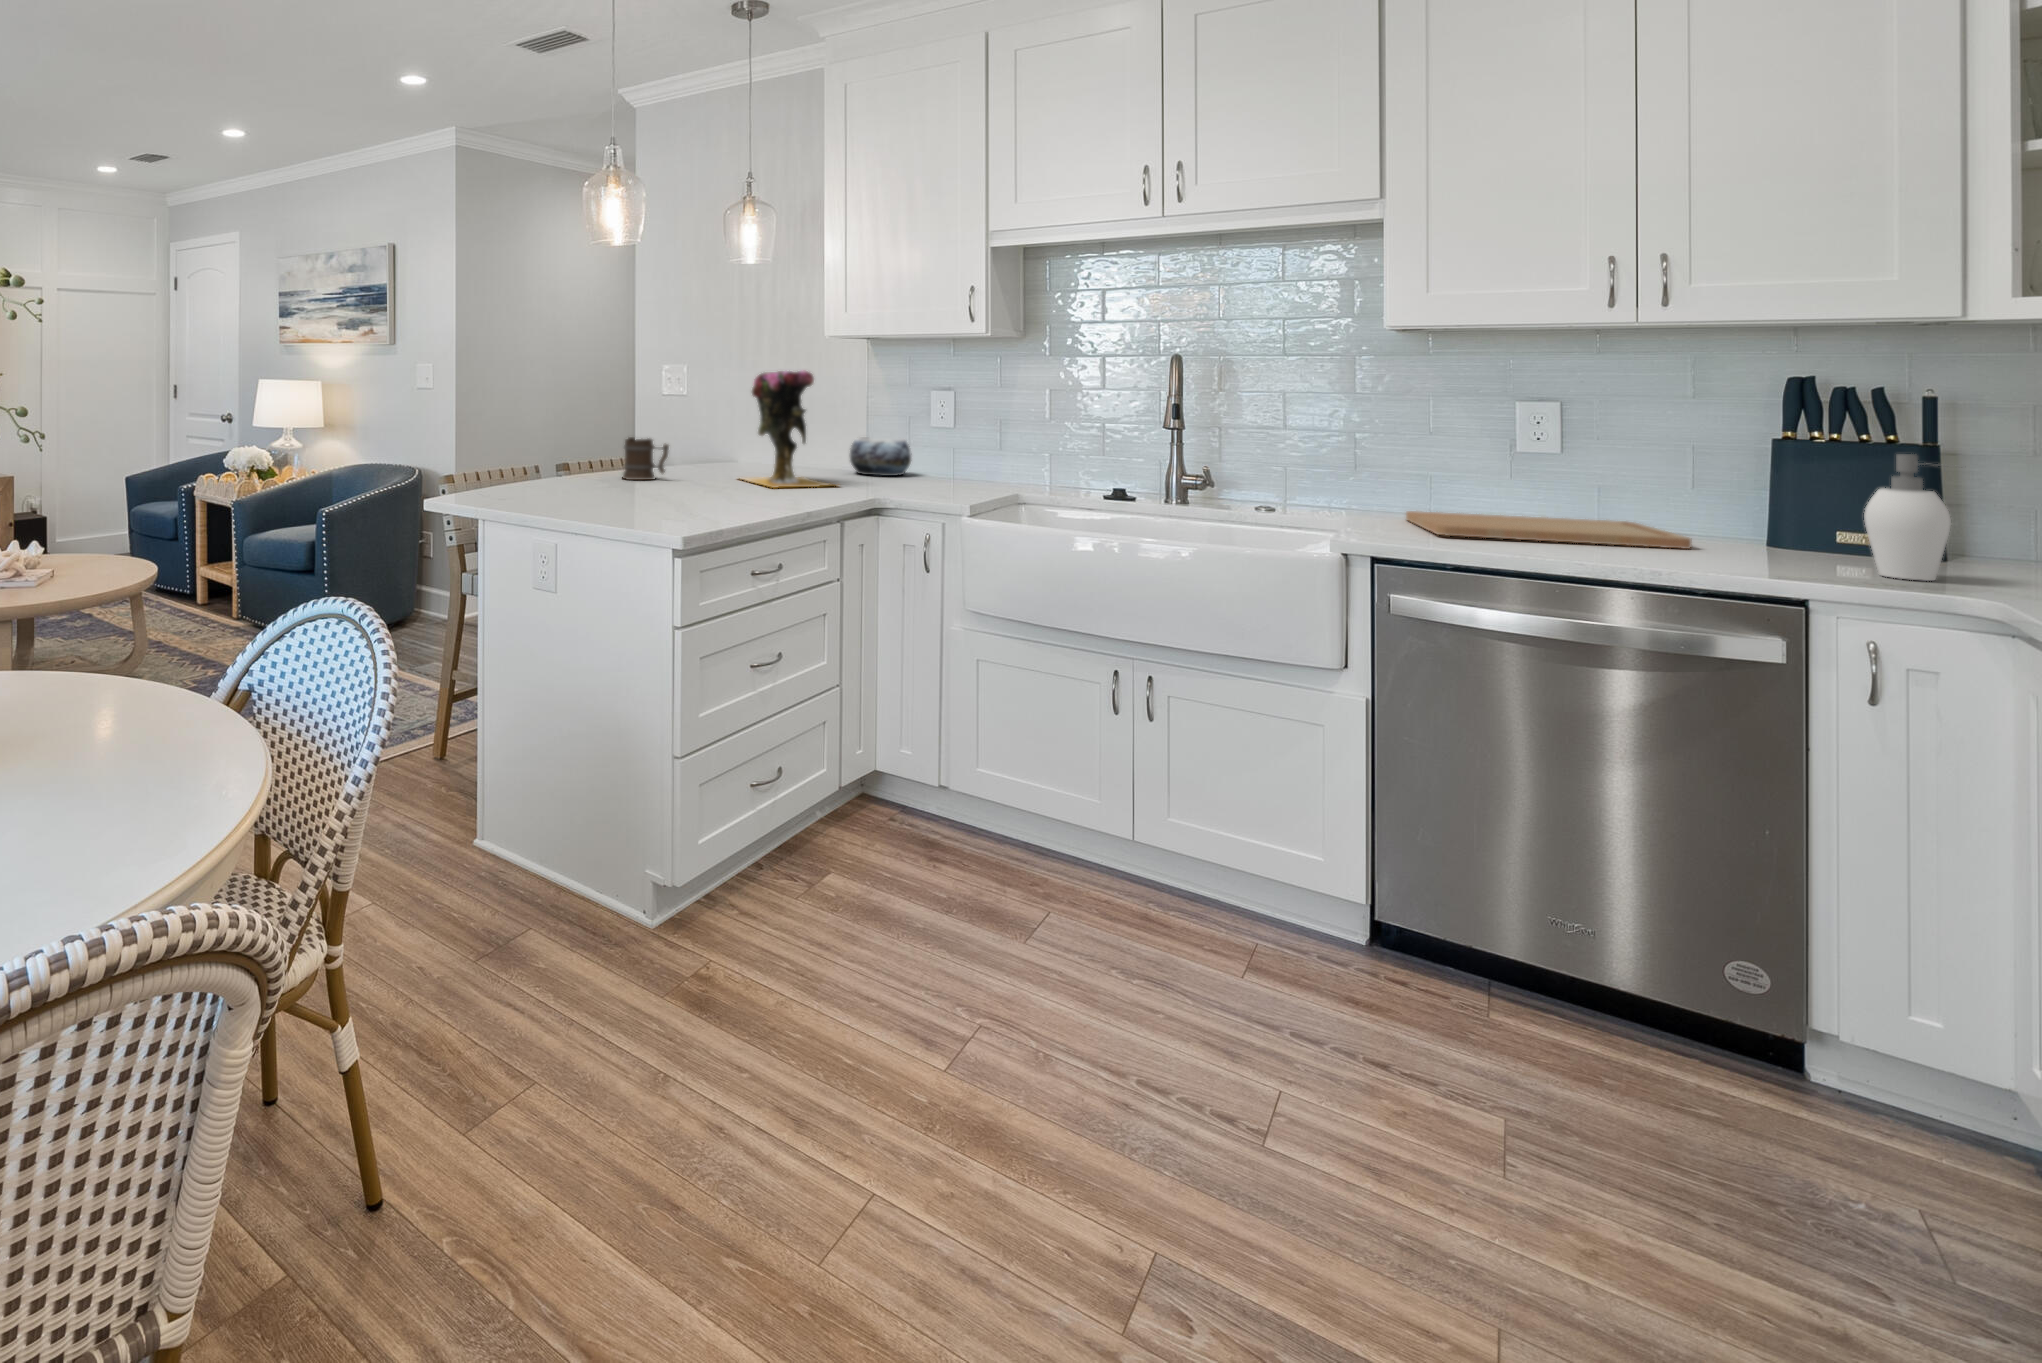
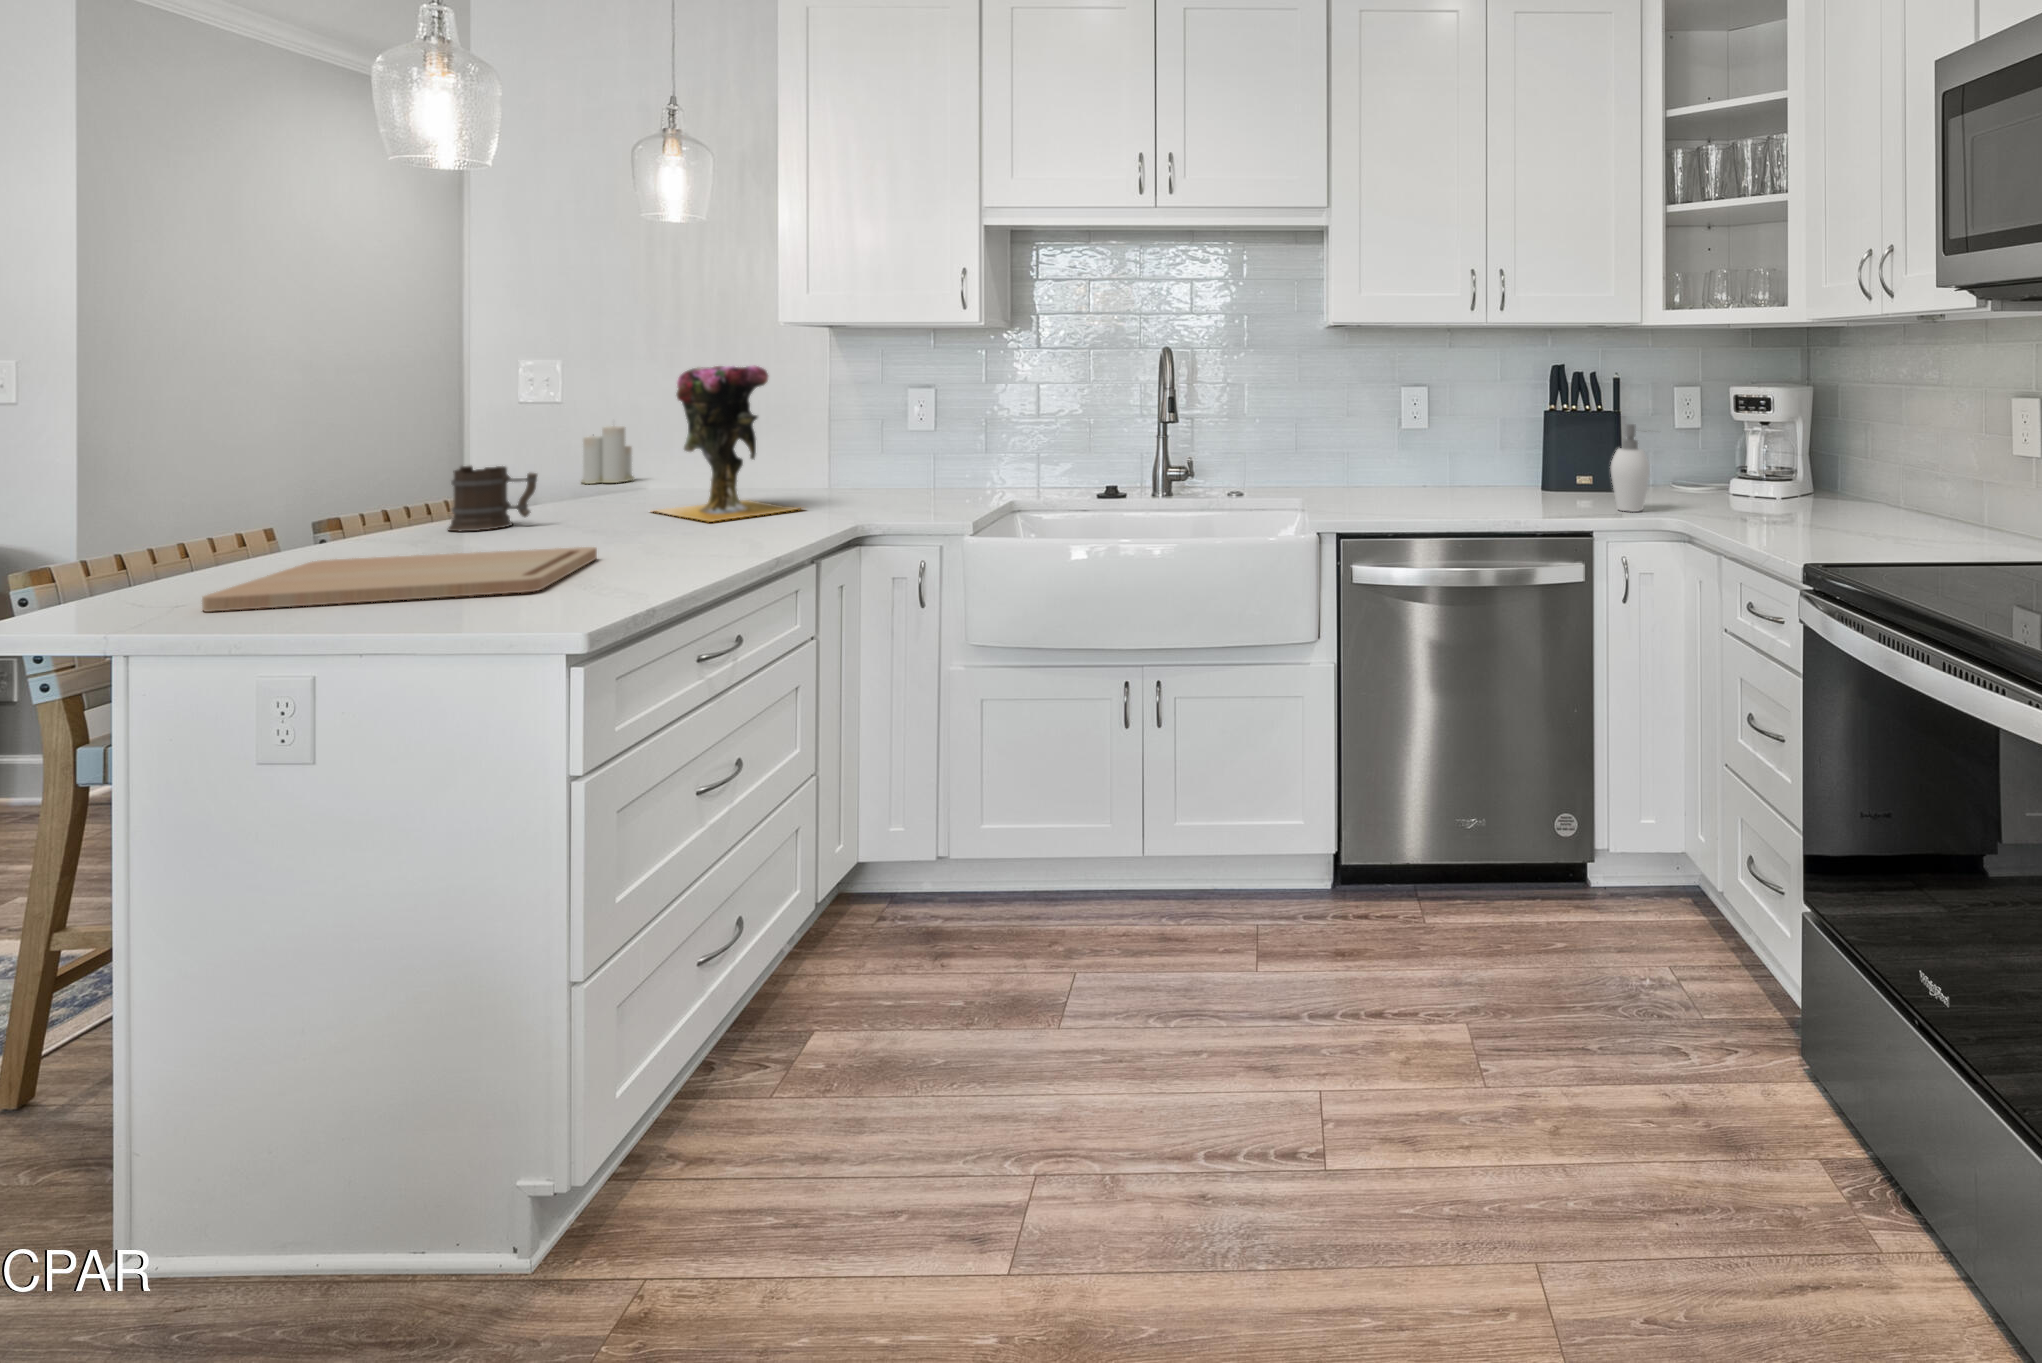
candle: none [698,413,732,460] -> present [581,426,634,484]
decorative bowl: present [850,437,911,476] -> none [808,442,884,489]
cutting board: present [1406,511,1692,549] -> present [202,547,597,612]

